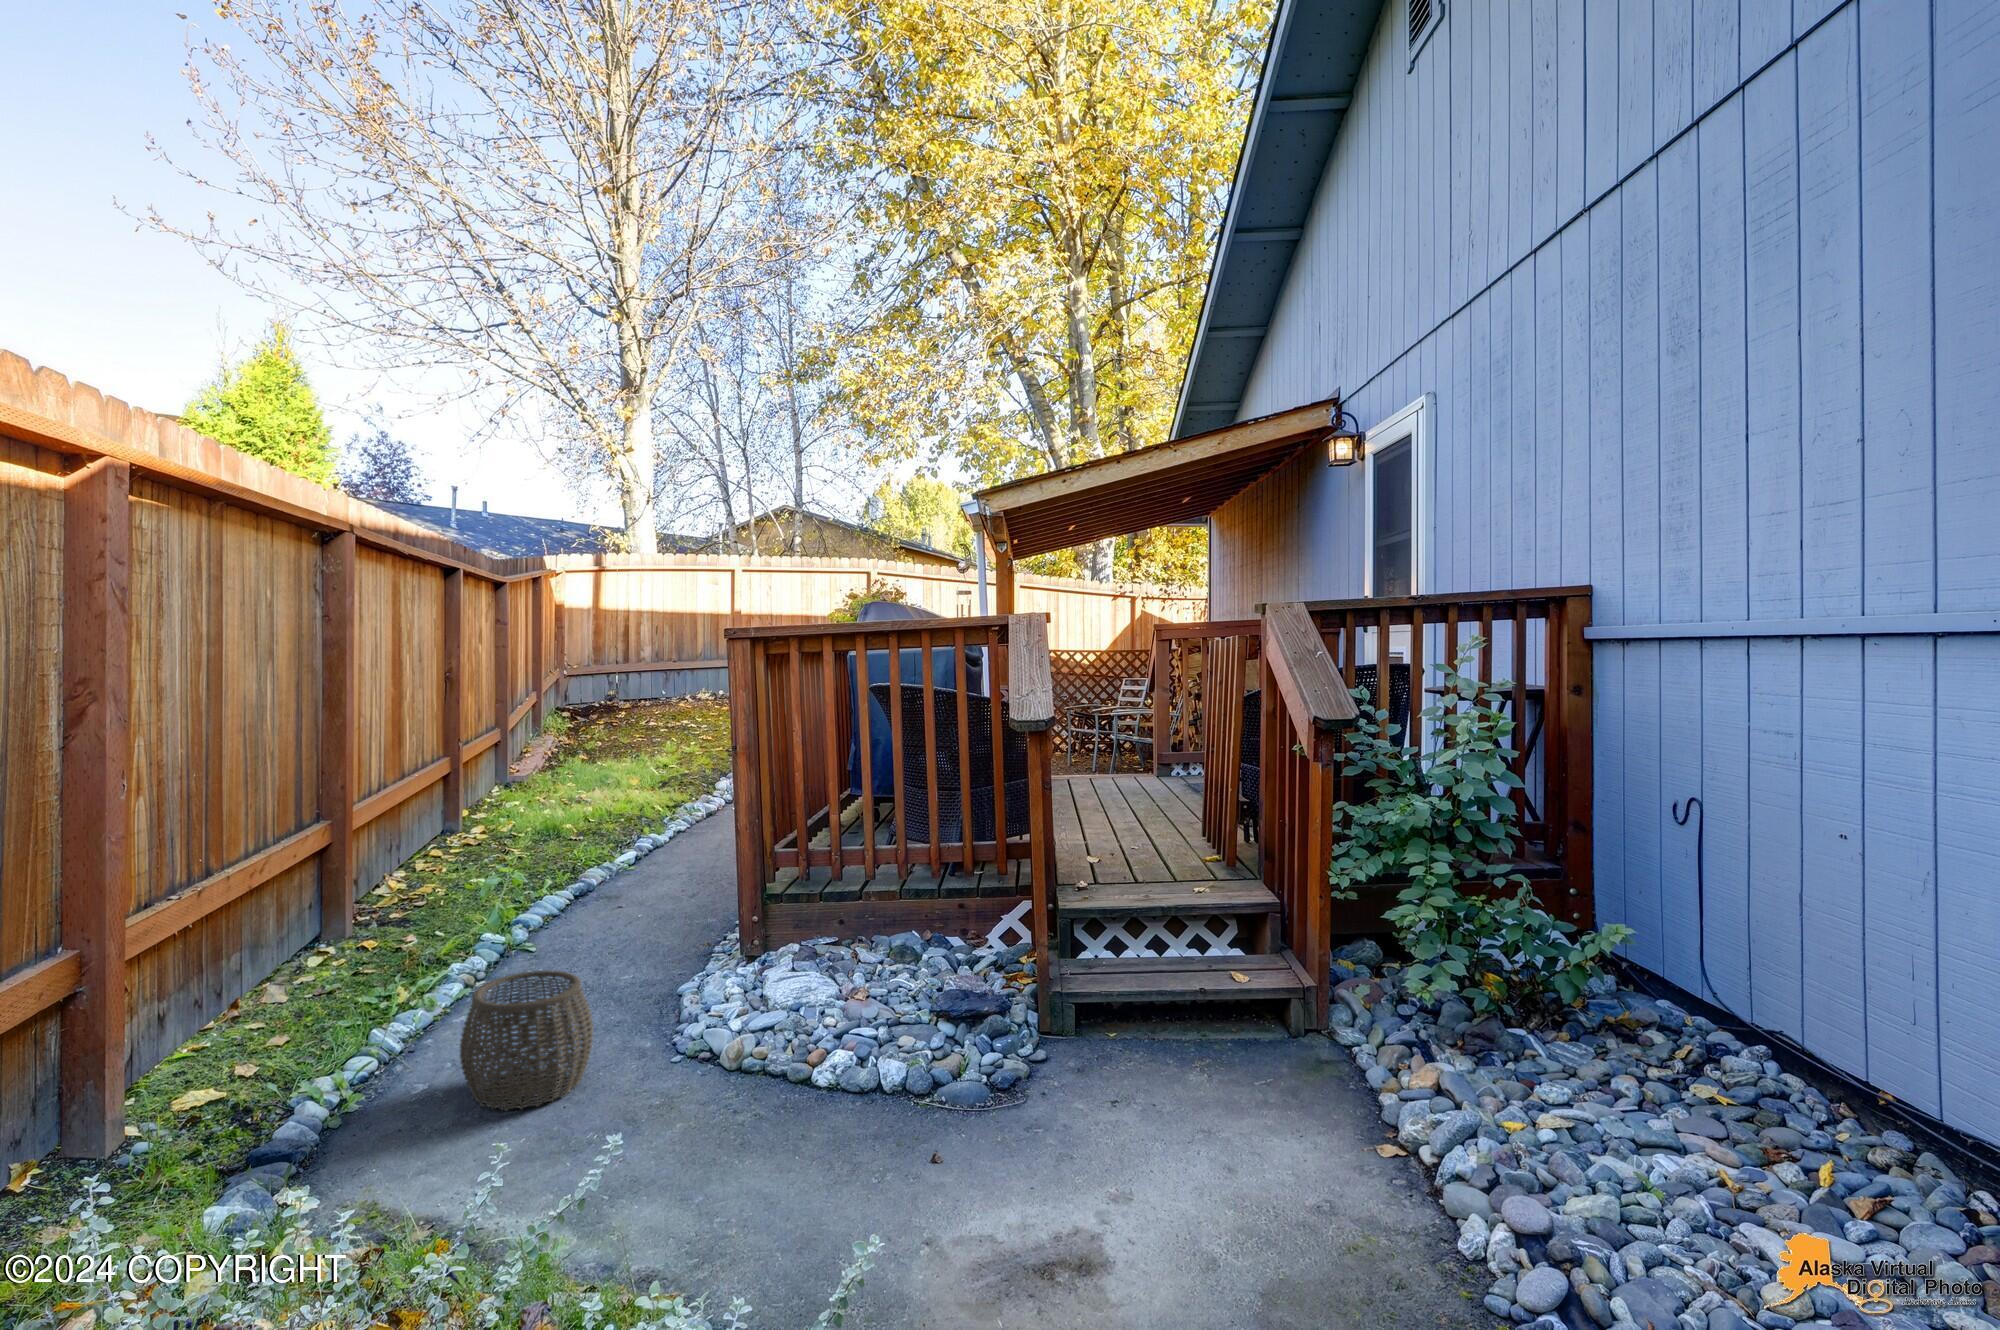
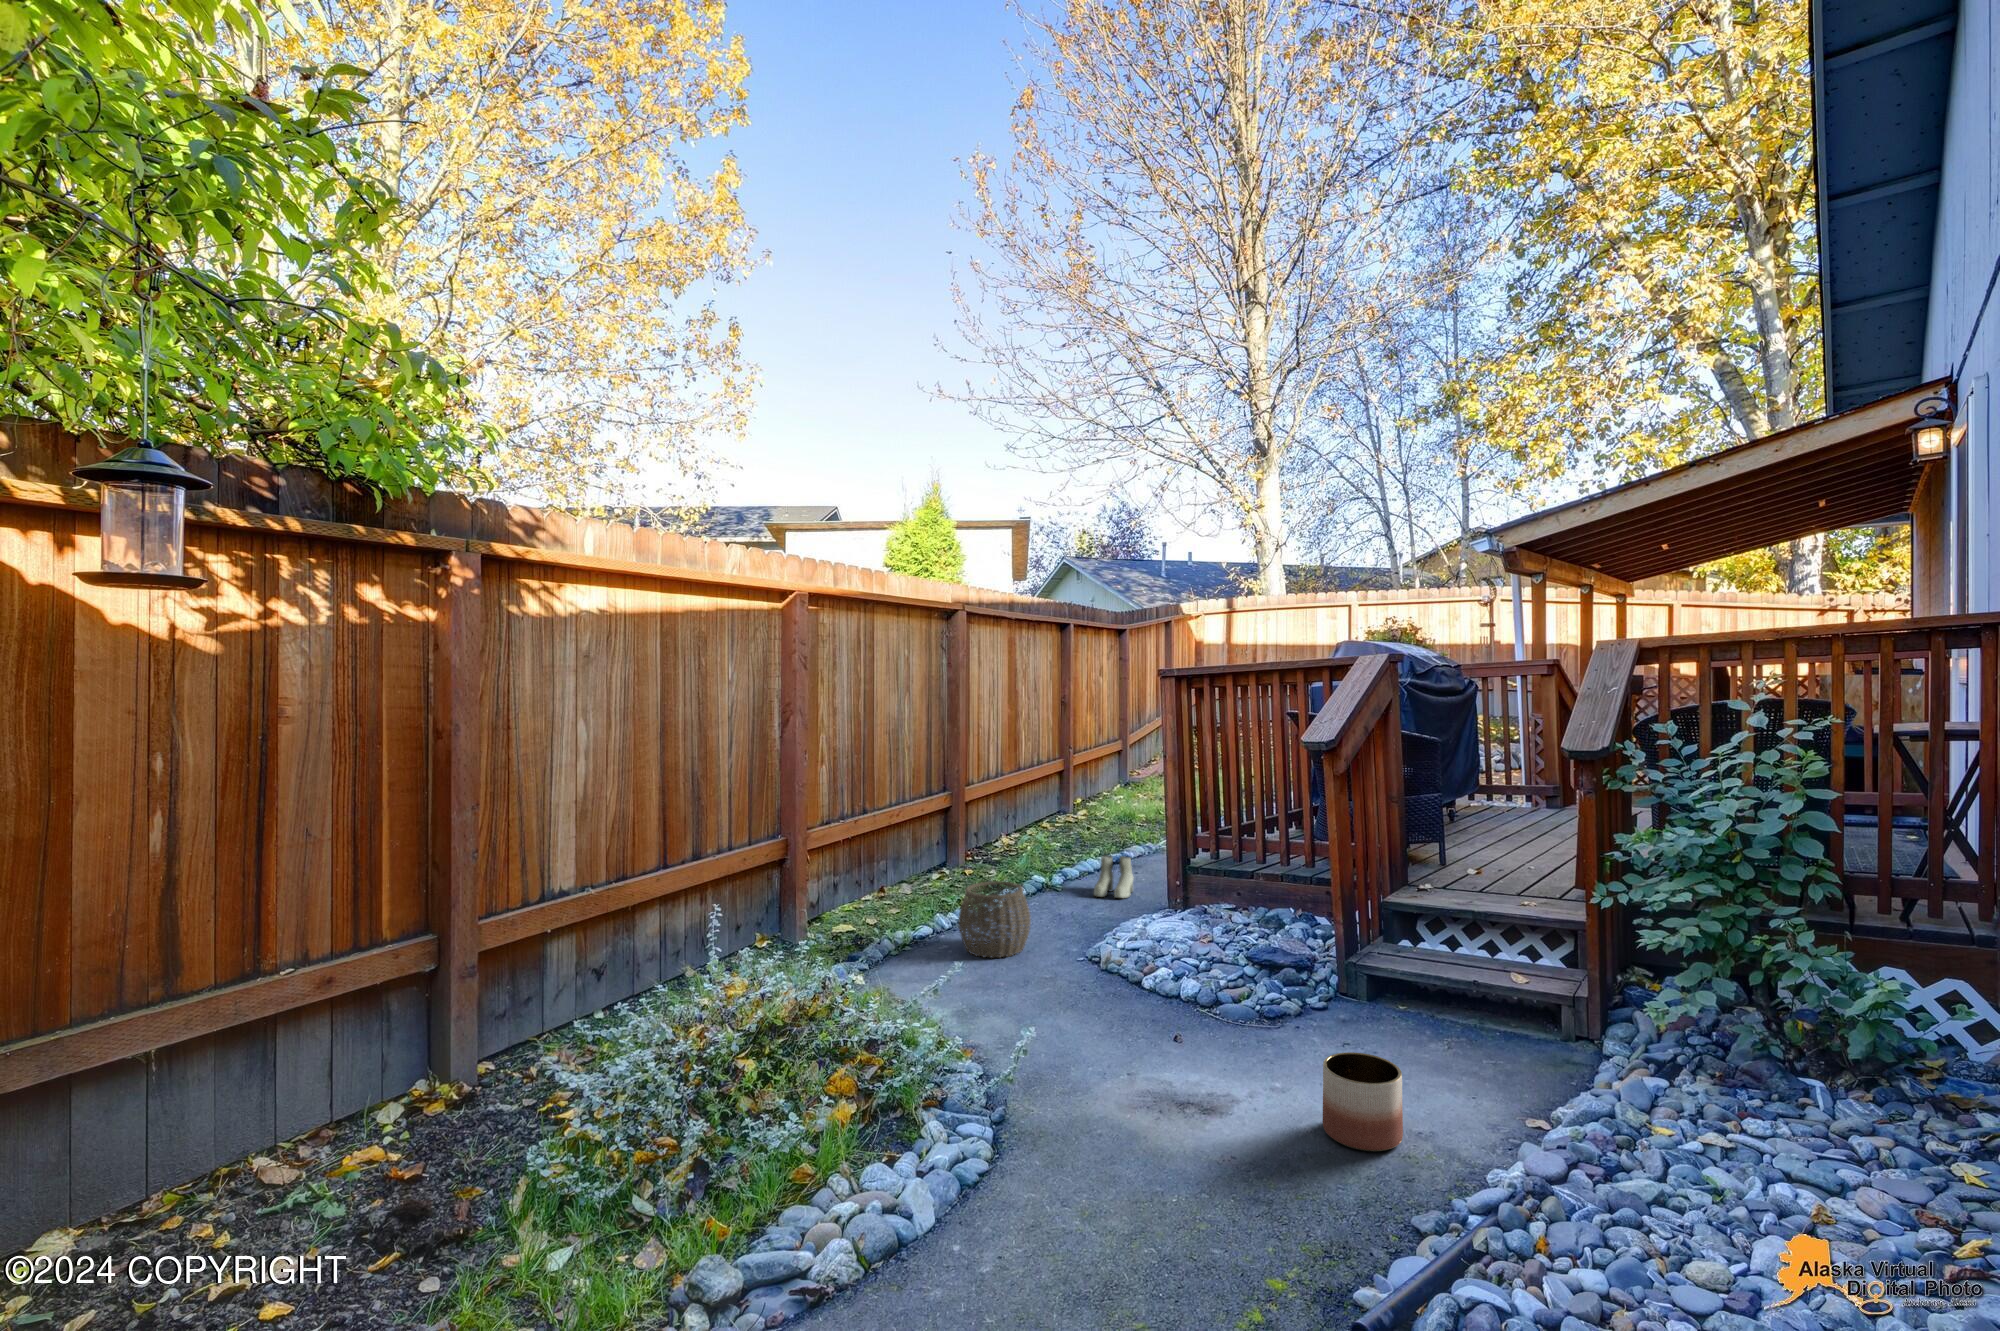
boots: none [607,893,661,959] -> present [1094,855,1134,898]
planter: none [1245,1114,1348,1252] -> present [1323,1052,1403,1151]

